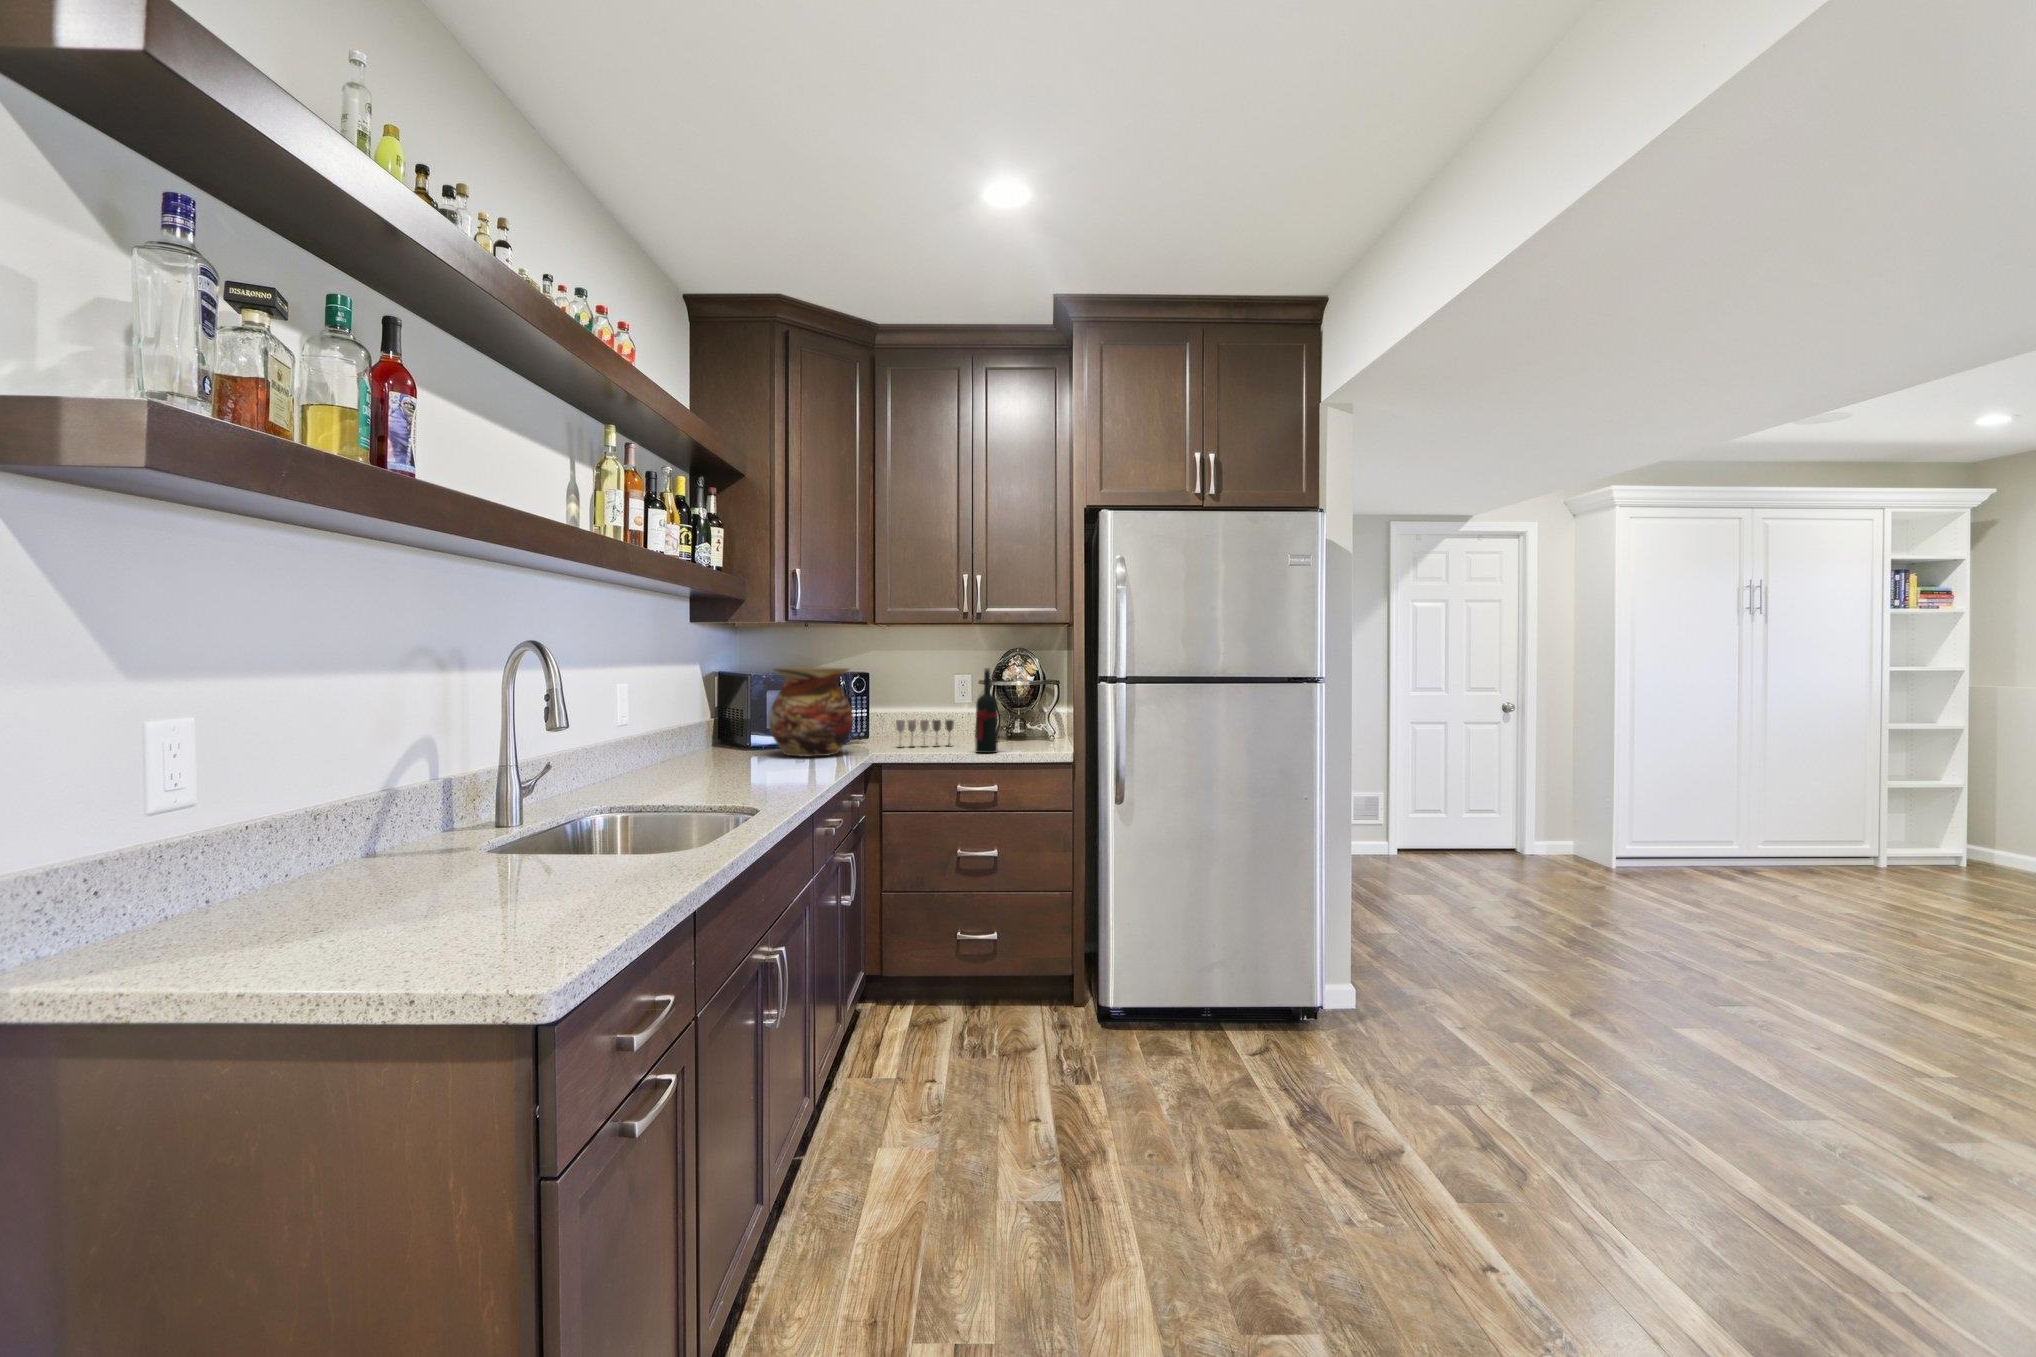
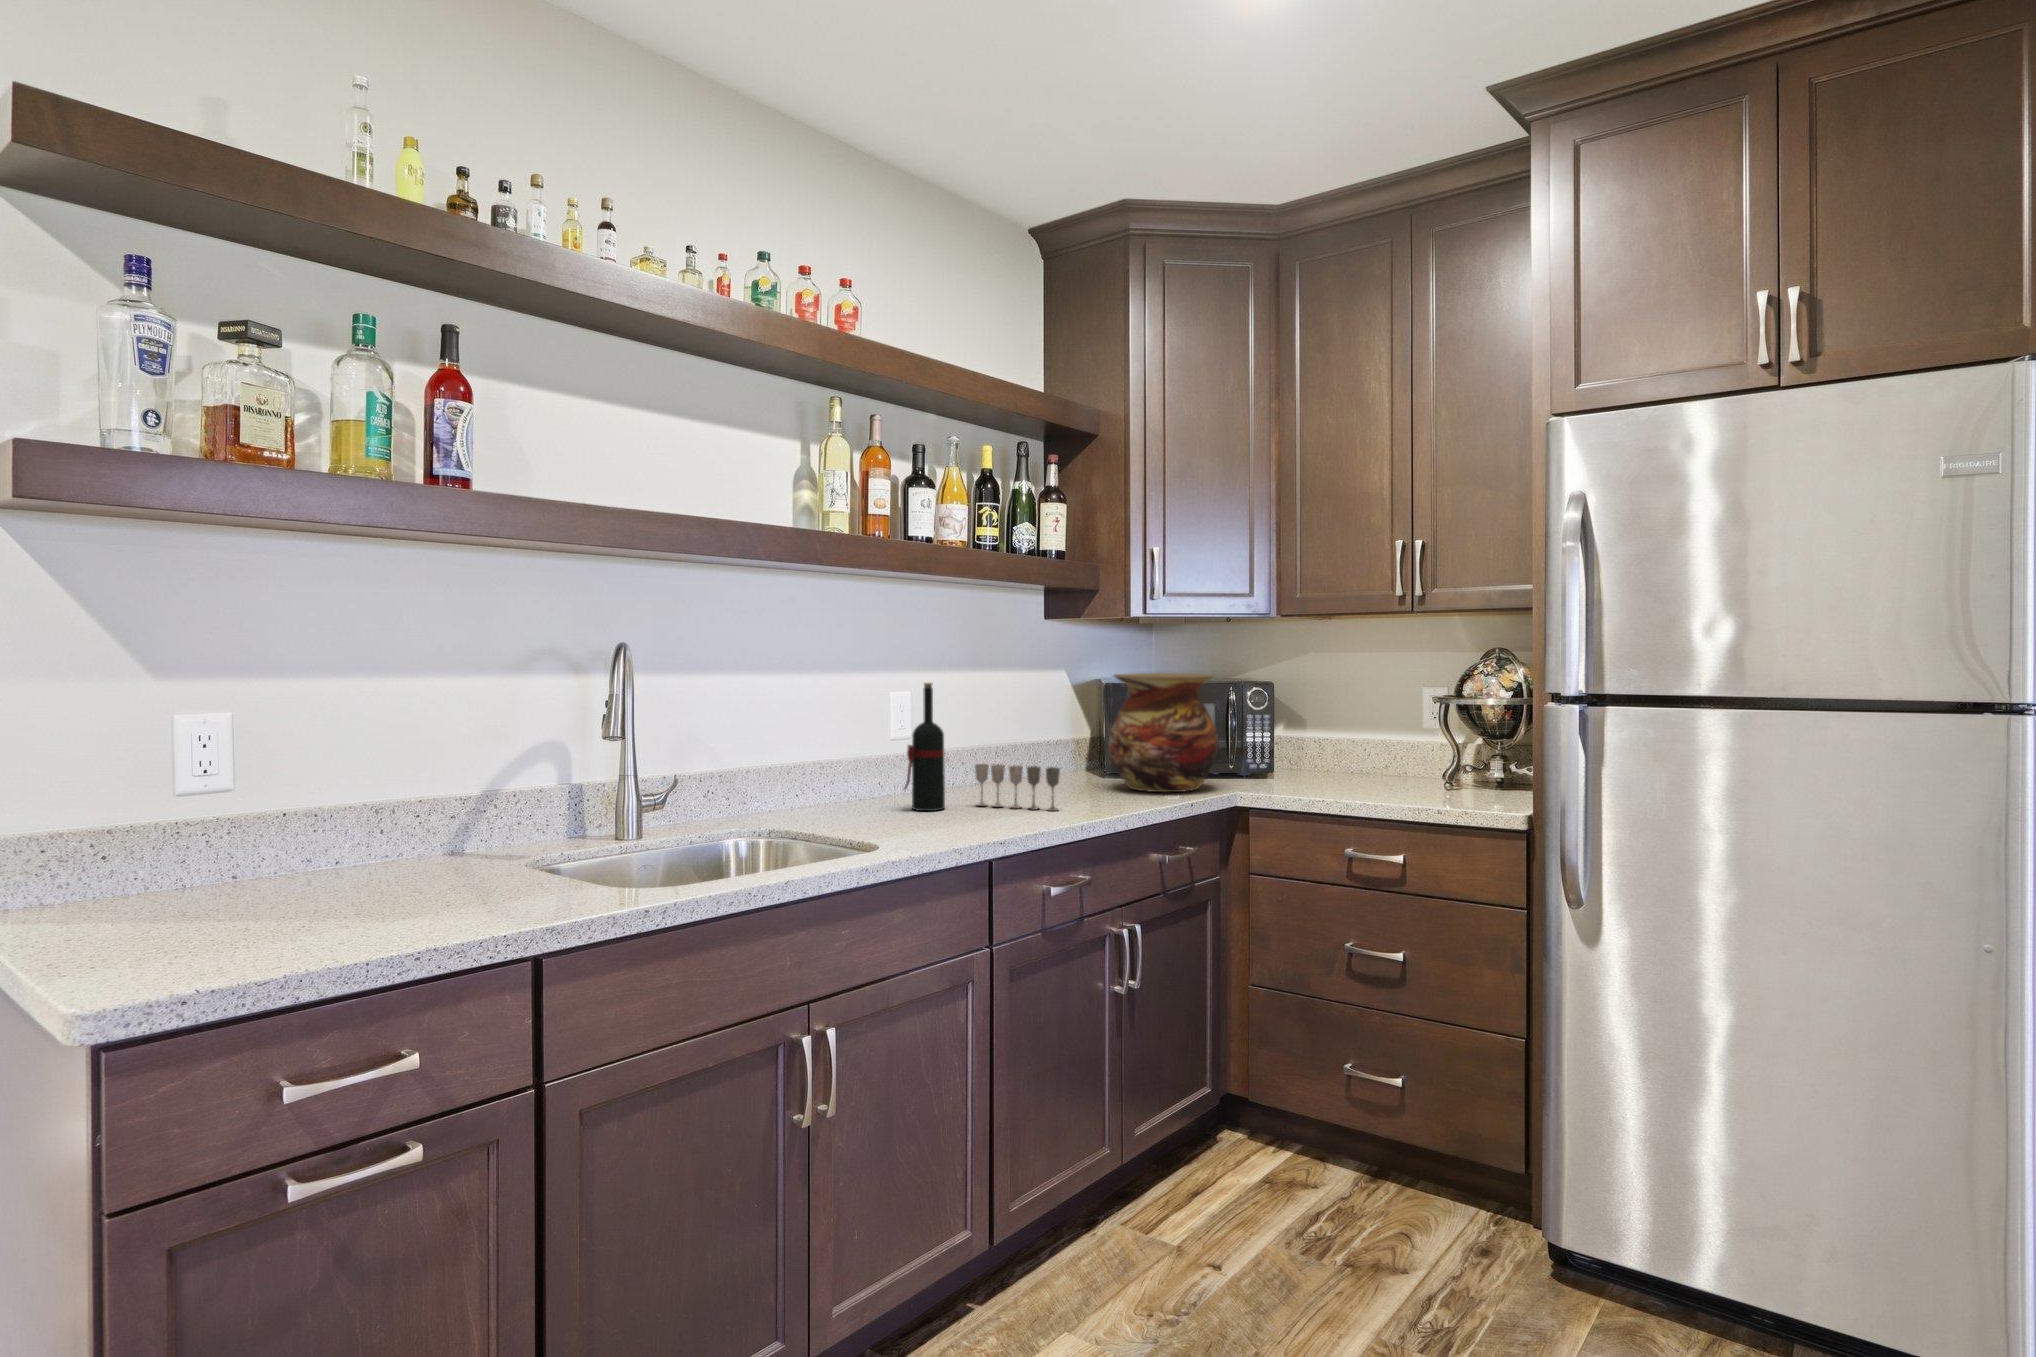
wine bottle: present [975,668,998,753] -> present [904,683,945,811]
wine glass: present [896,720,954,747] -> present [975,764,1060,811]

